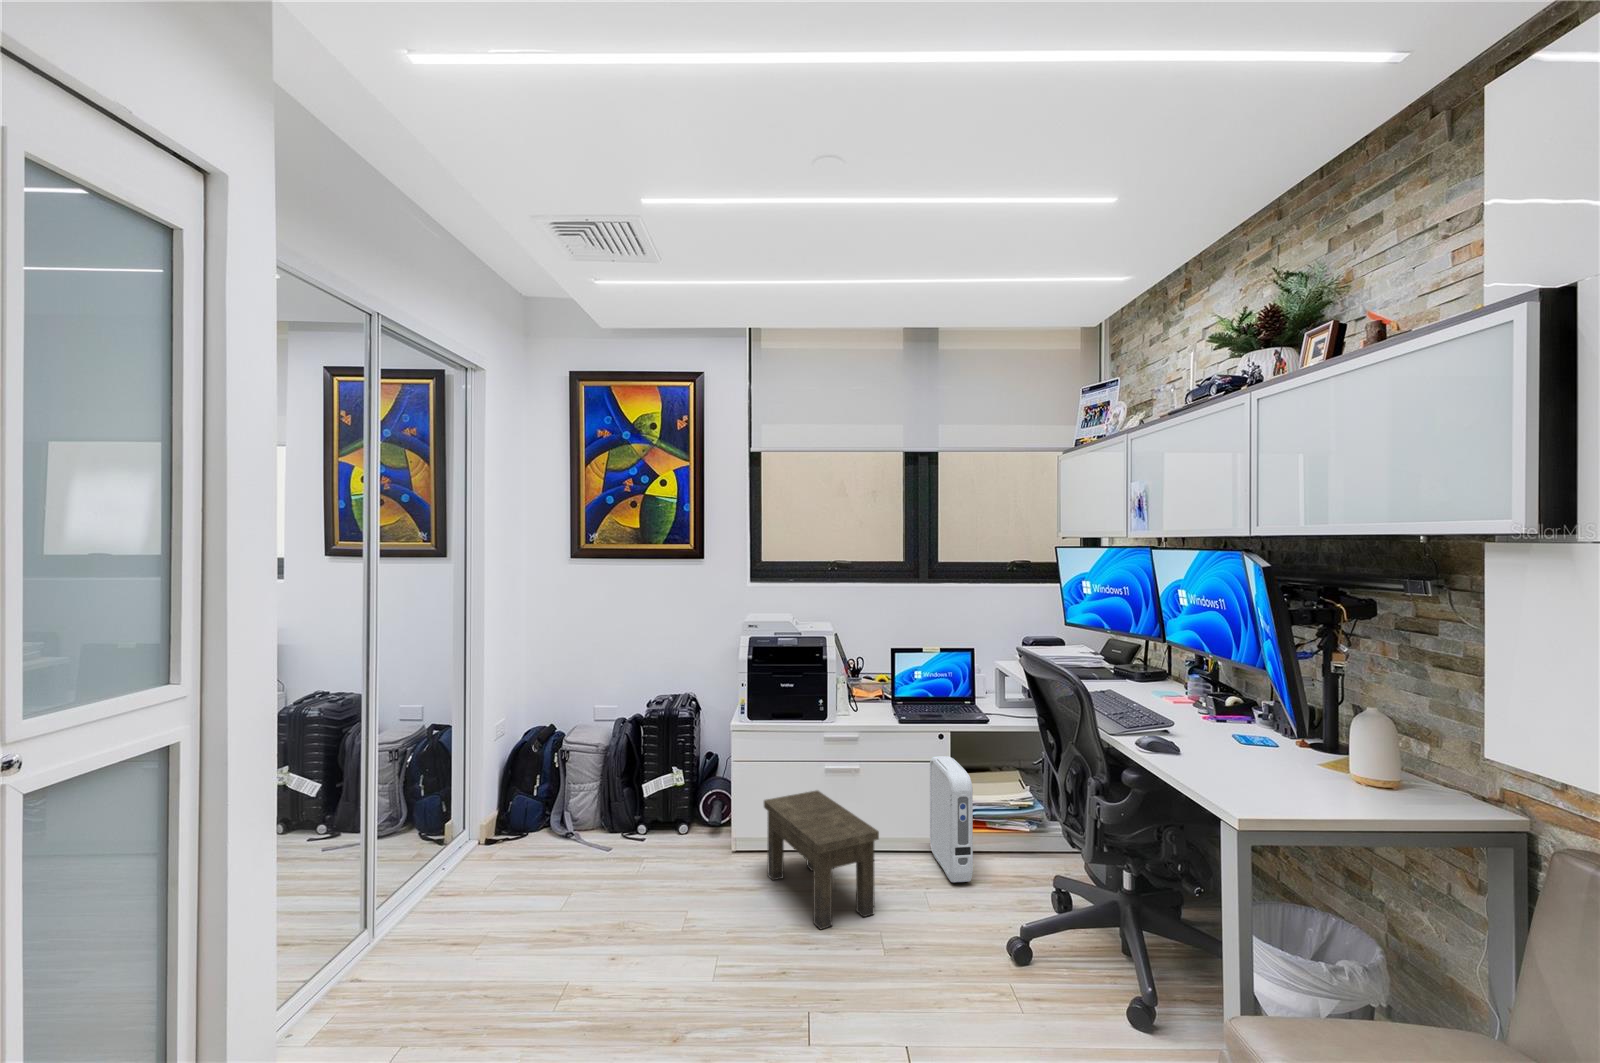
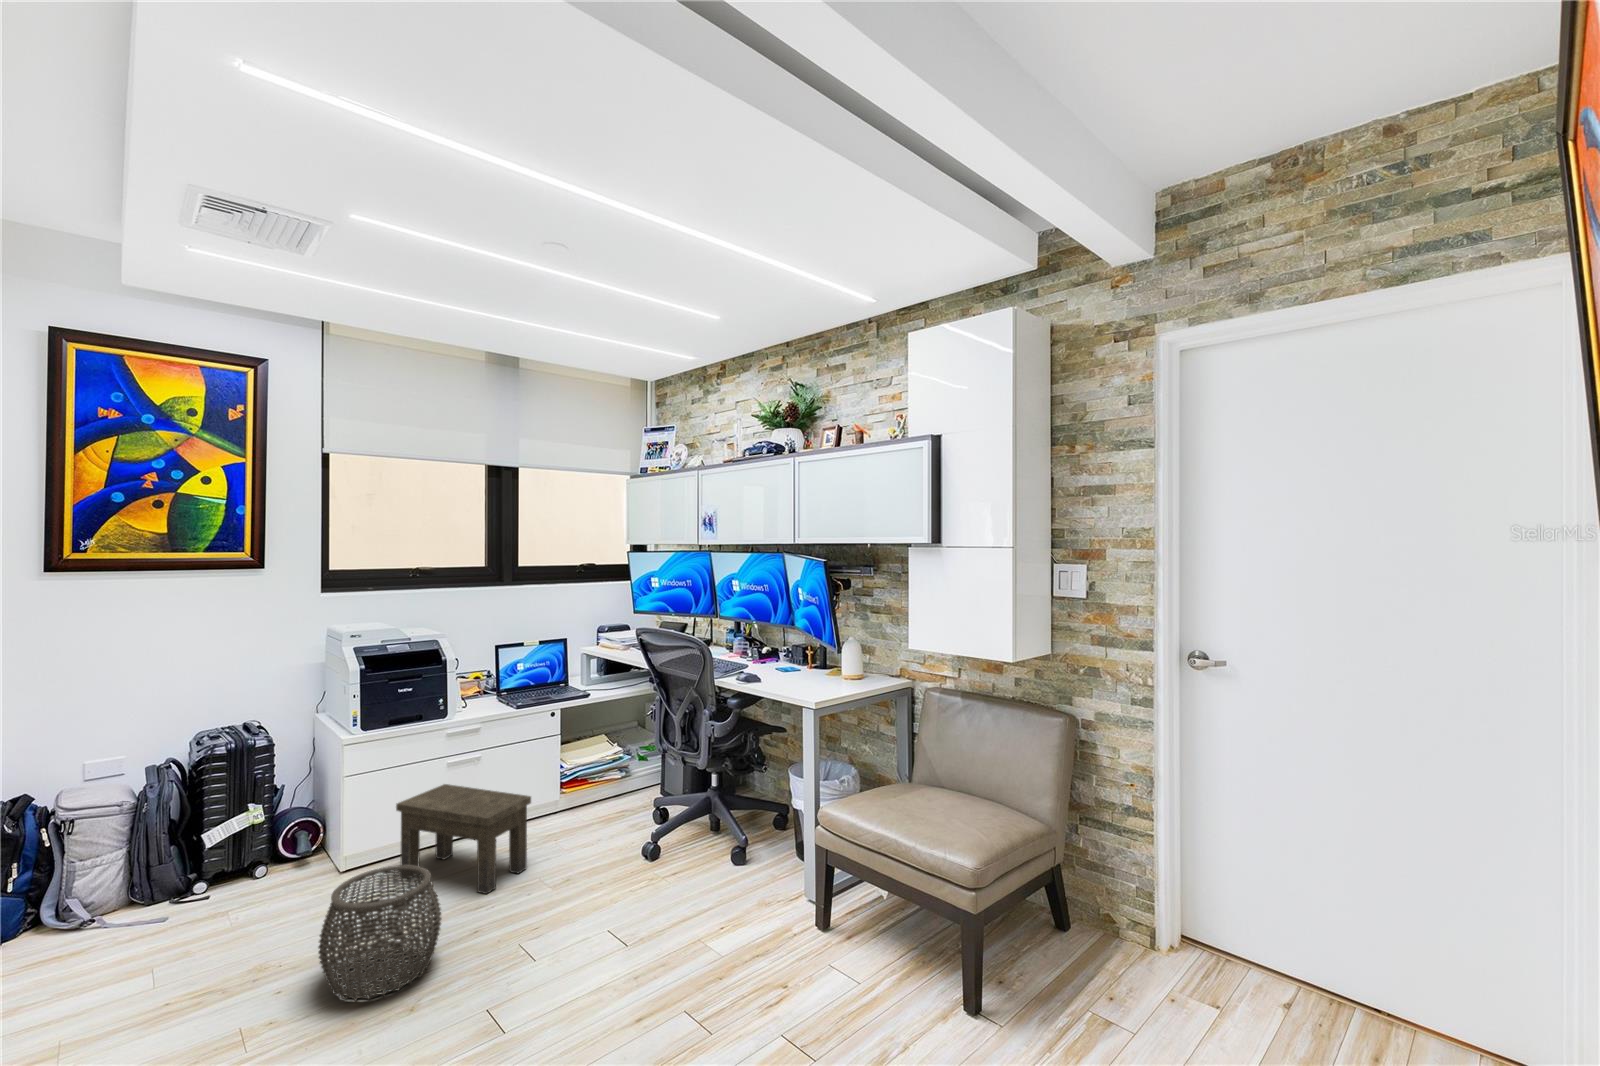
air purifier: present [930,756,973,882] -> none [542,730,592,829]
woven basket: none [625,868,737,1009] -> present [318,865,442,1000]

